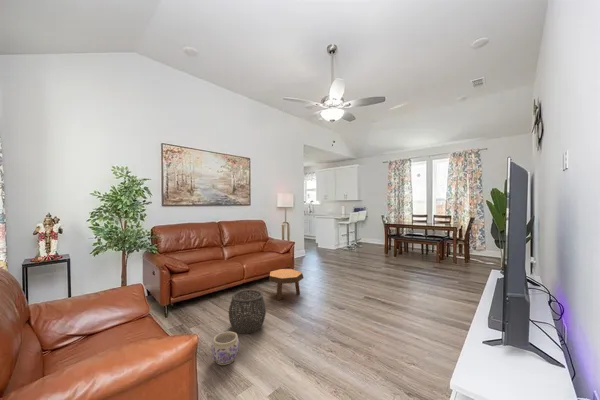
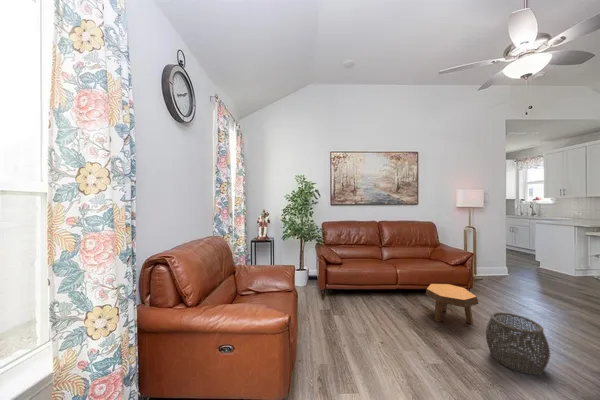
woven basket: present [229,290,266,333] -> present [485,312,550,375]
planter: present [211,332,239,366] -> none [331,333,359,368]

